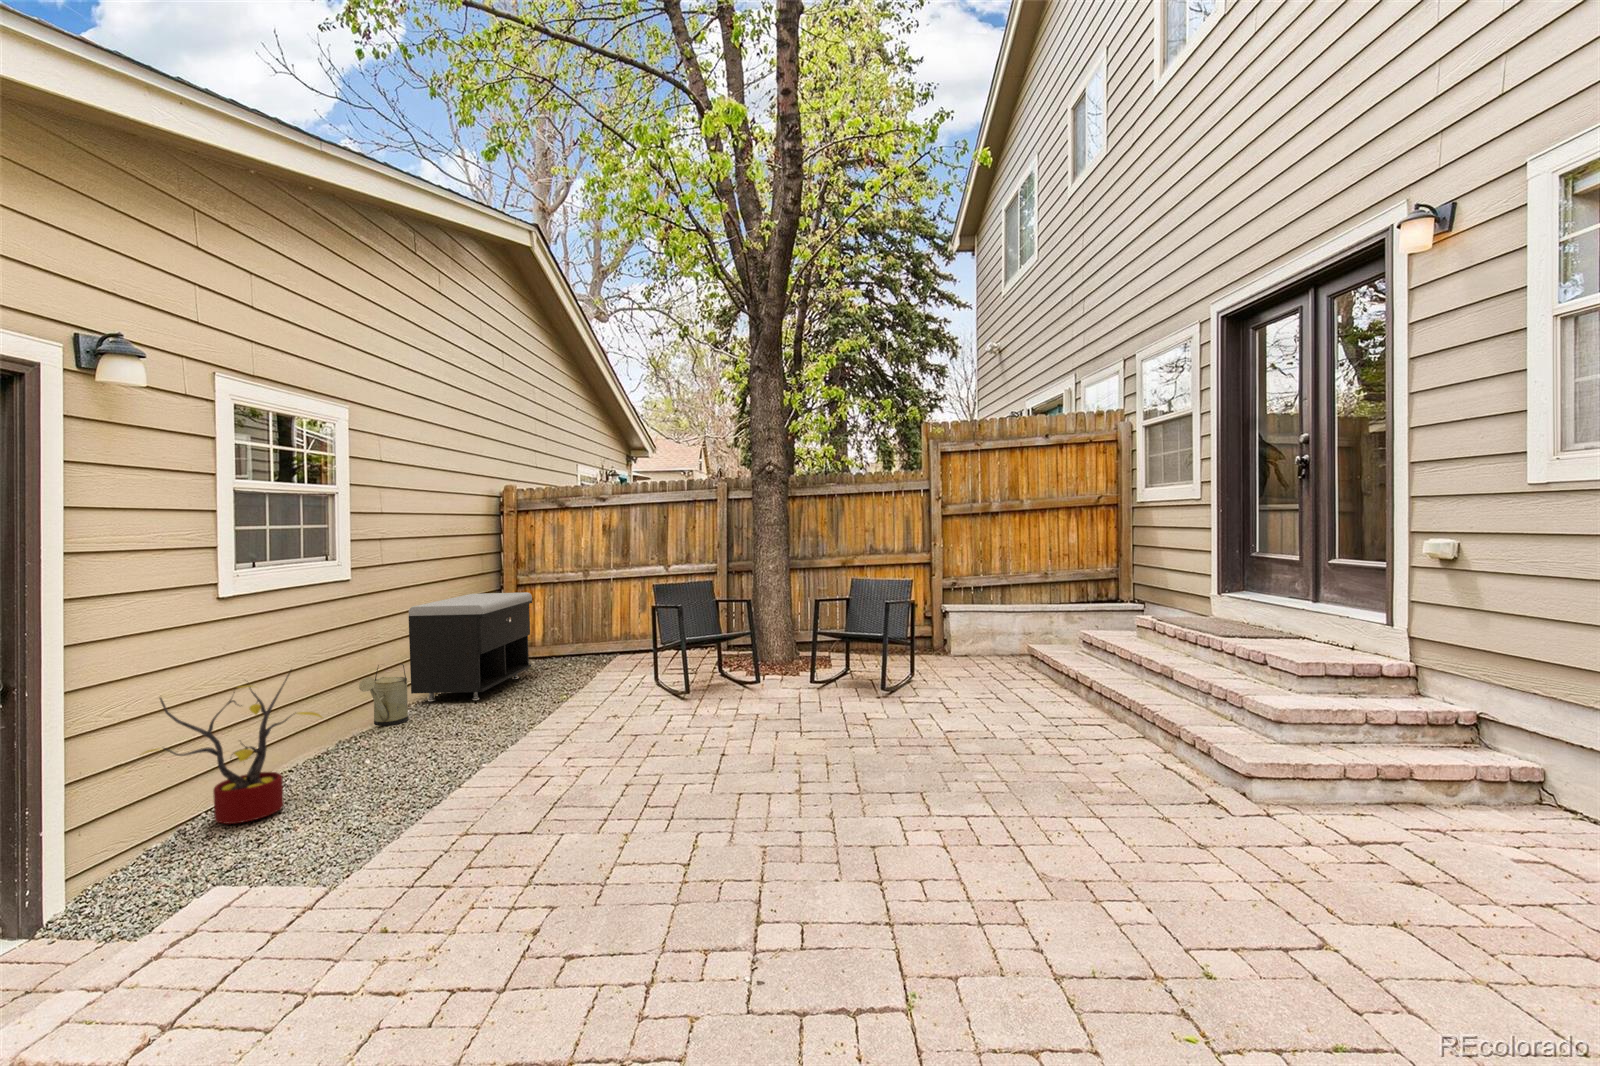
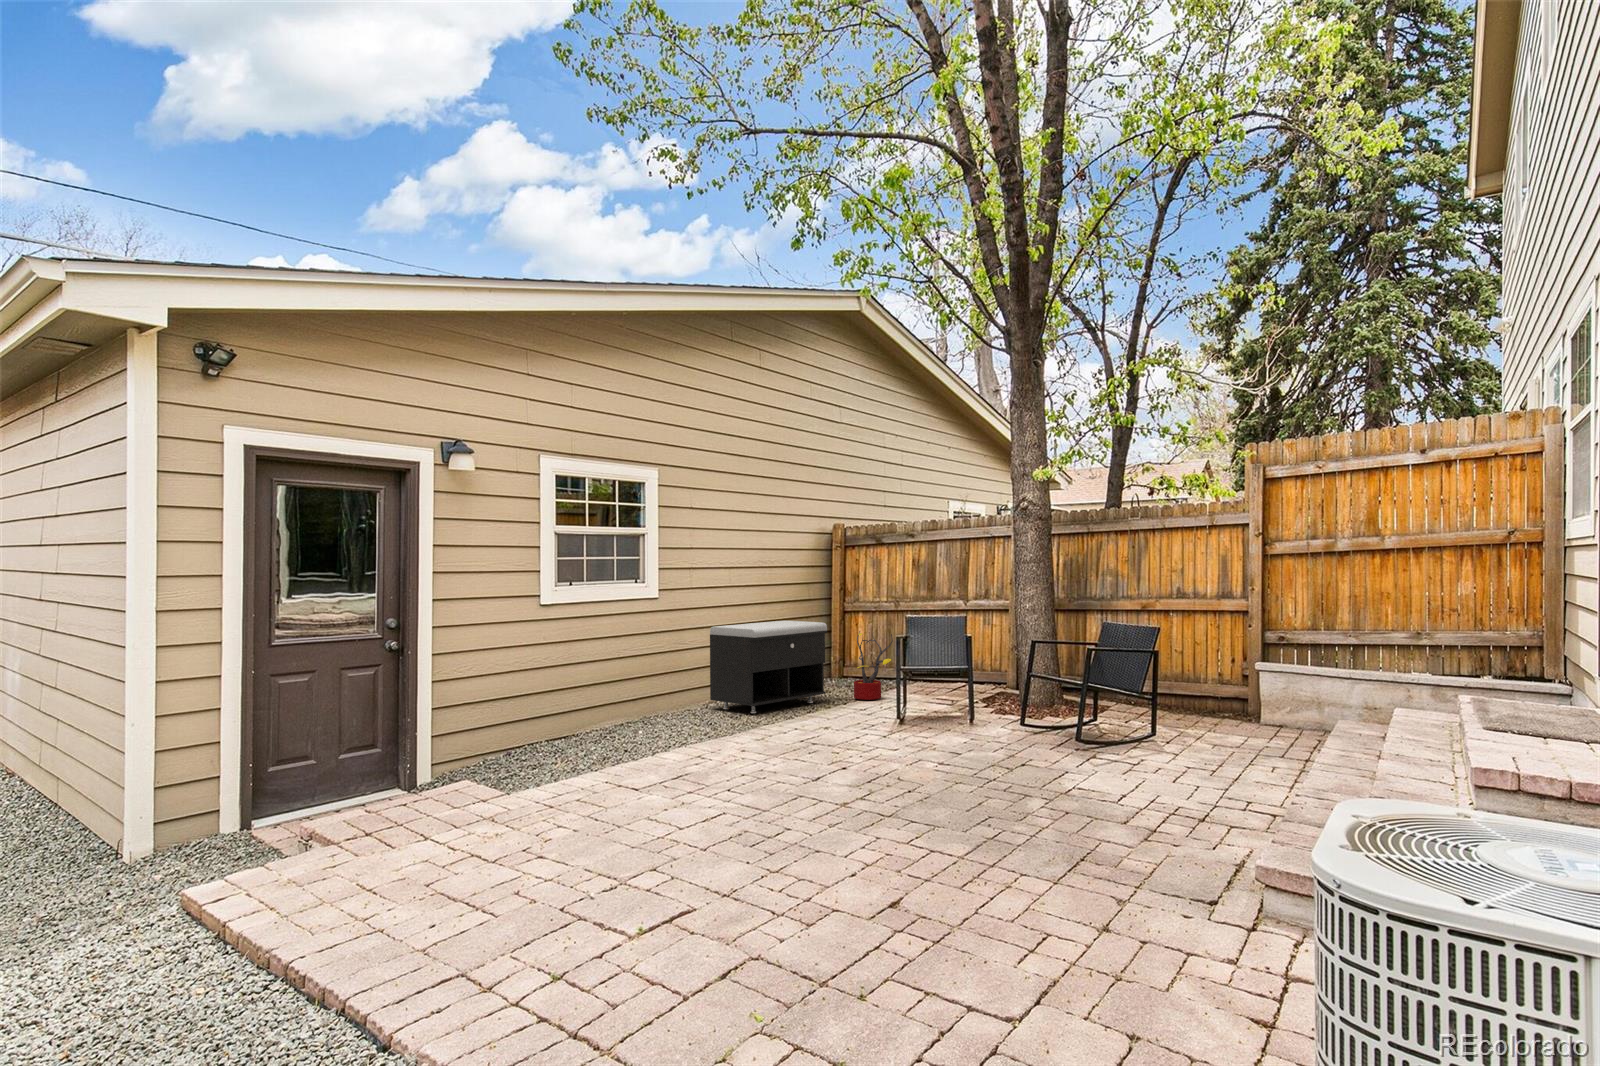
watering can: present [359,664,408,726] -> none [648,670,692,720]
decorative plant: present [143,673,322,824] -> present [854,631,893,700]

